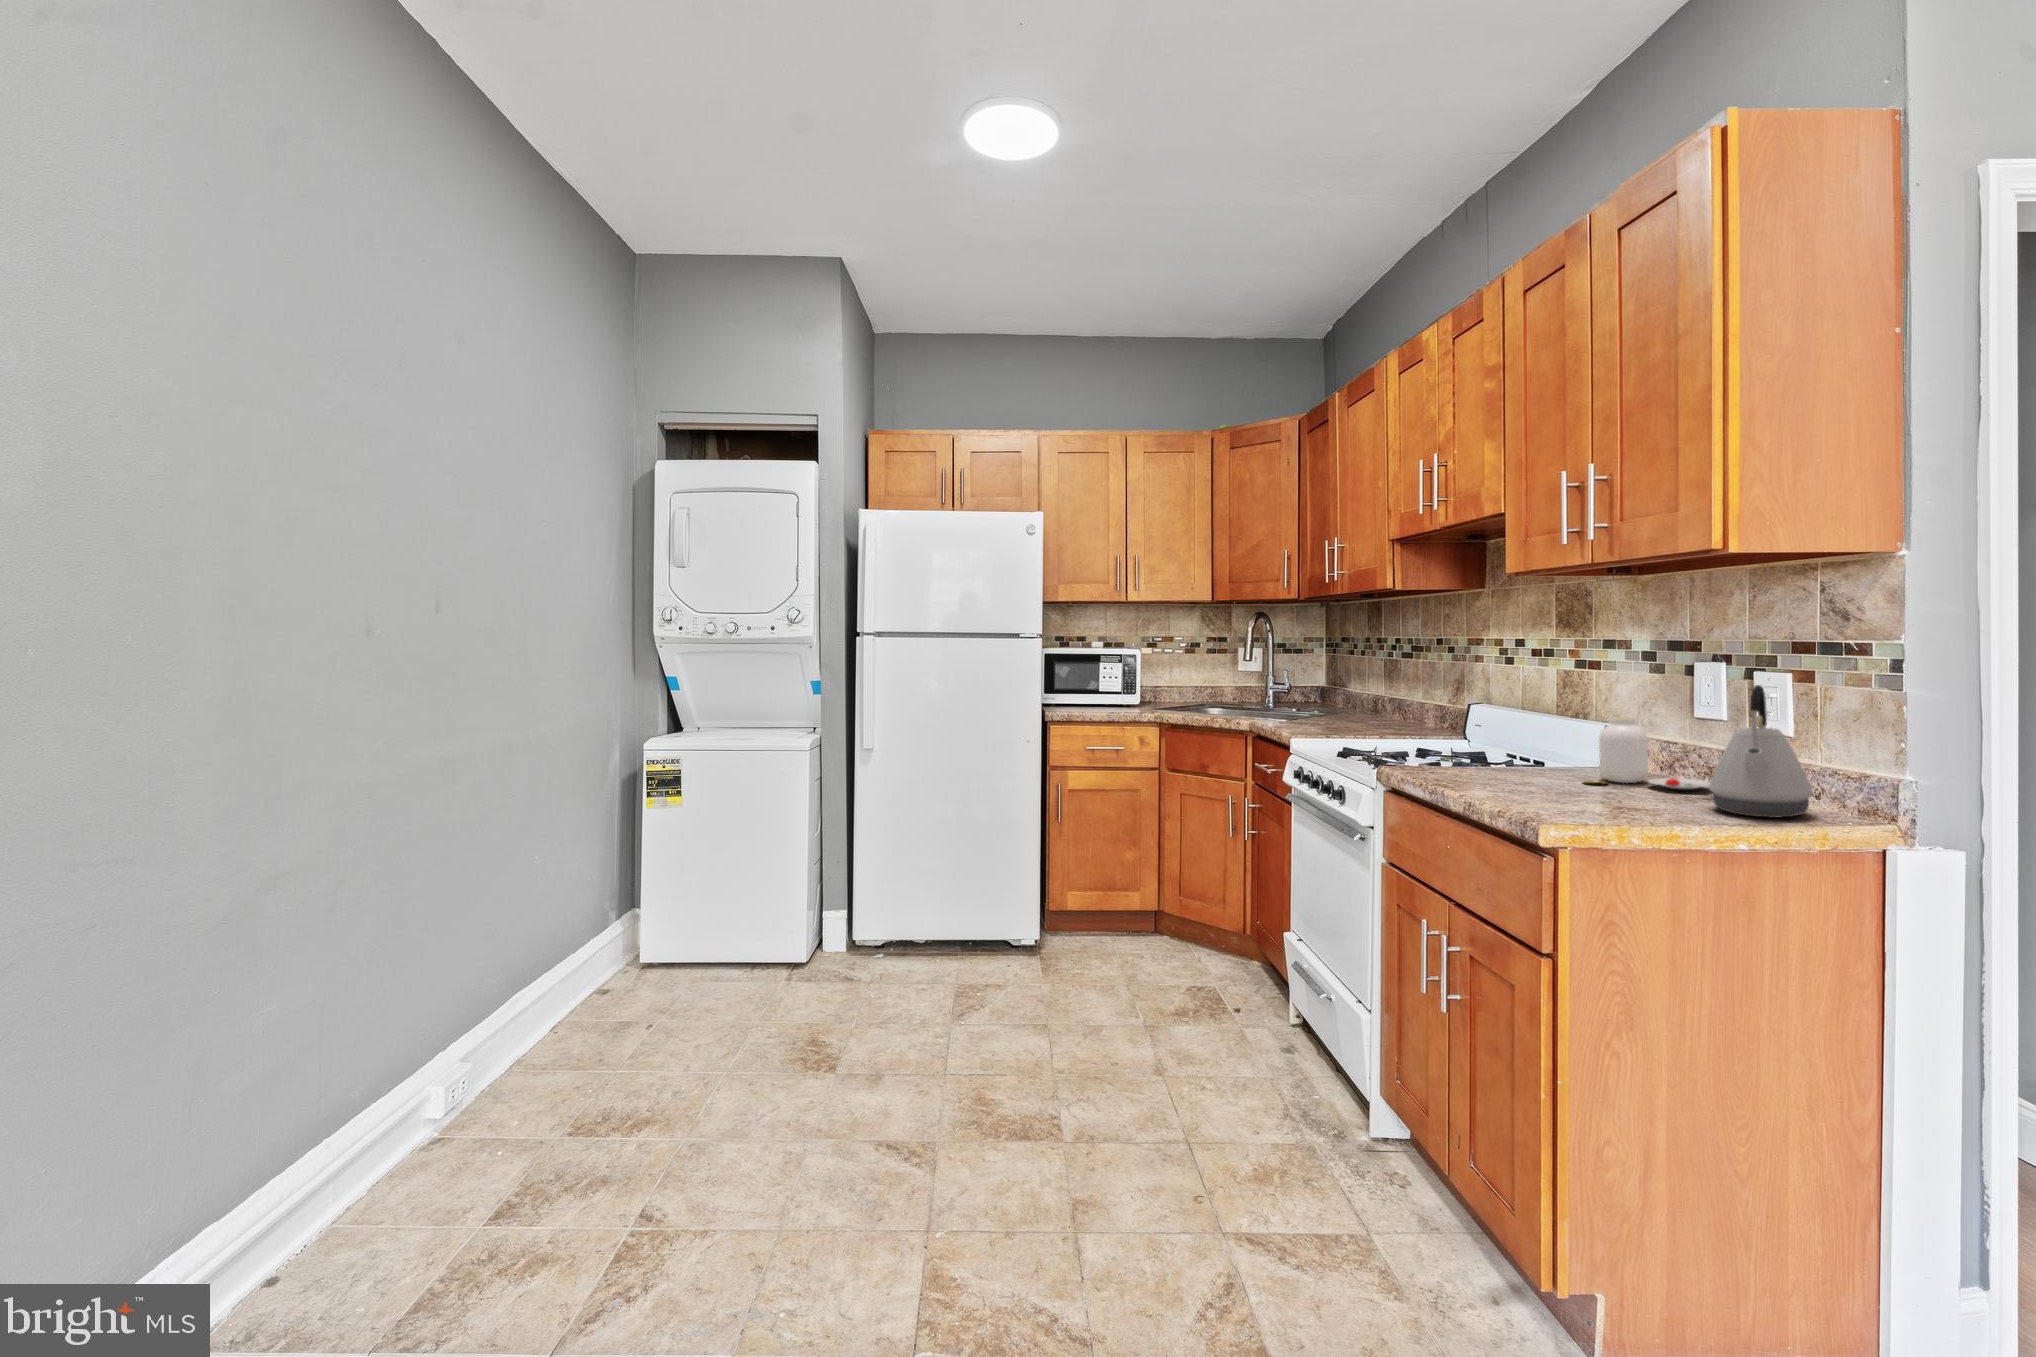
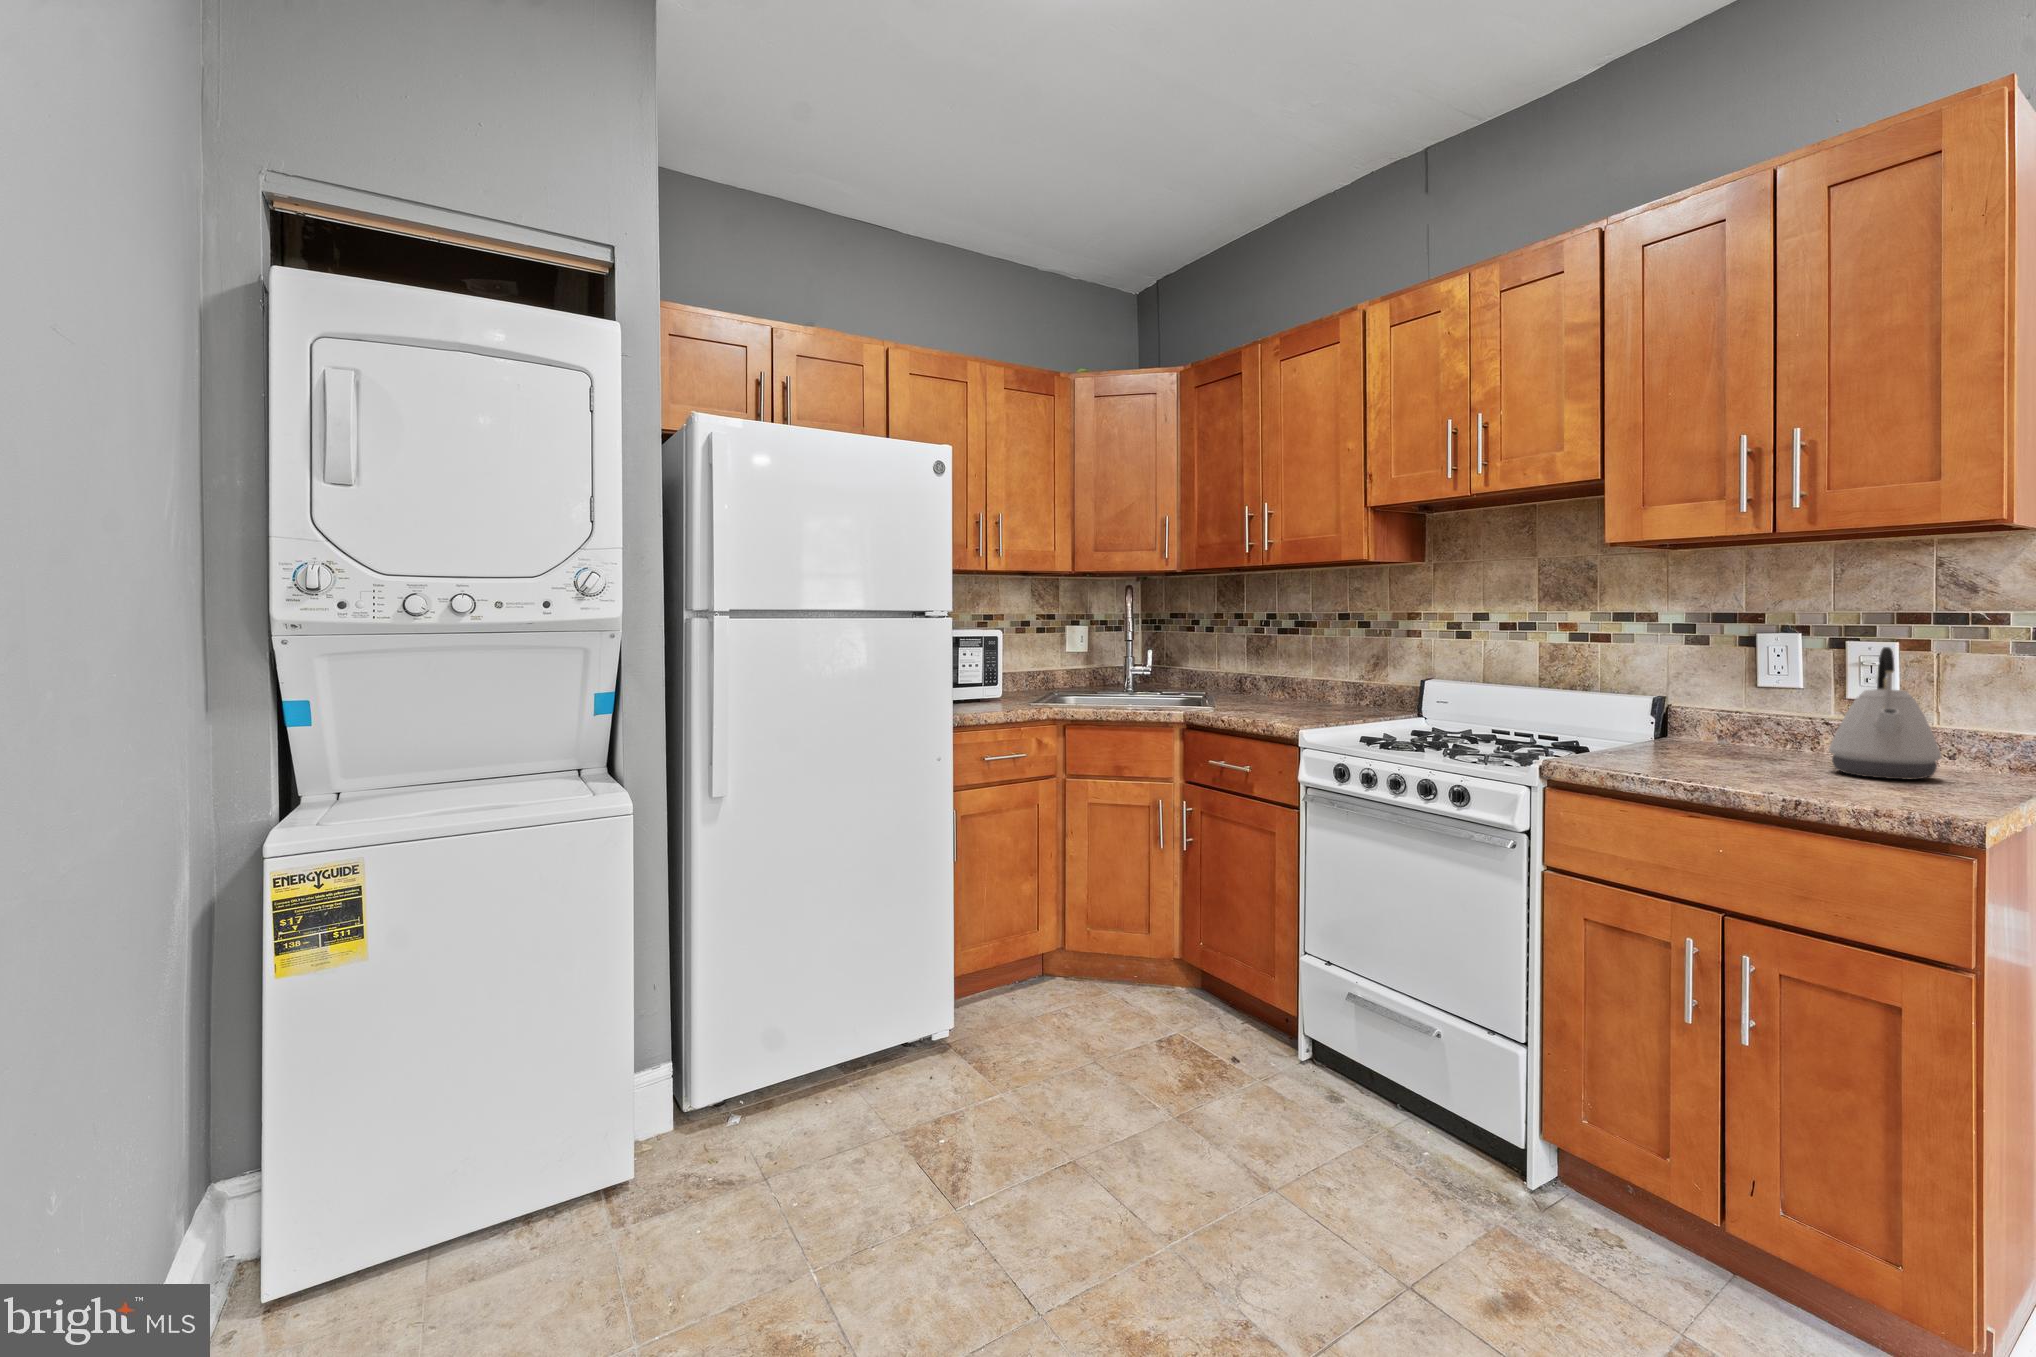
jar: present [1584,717,1710,789] -> none [1673,685,1815,755]

